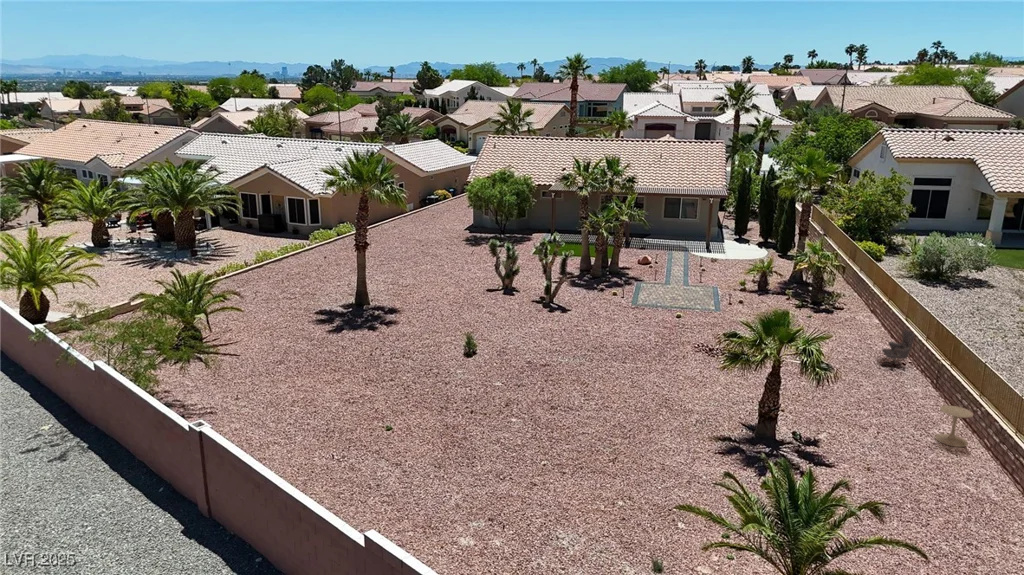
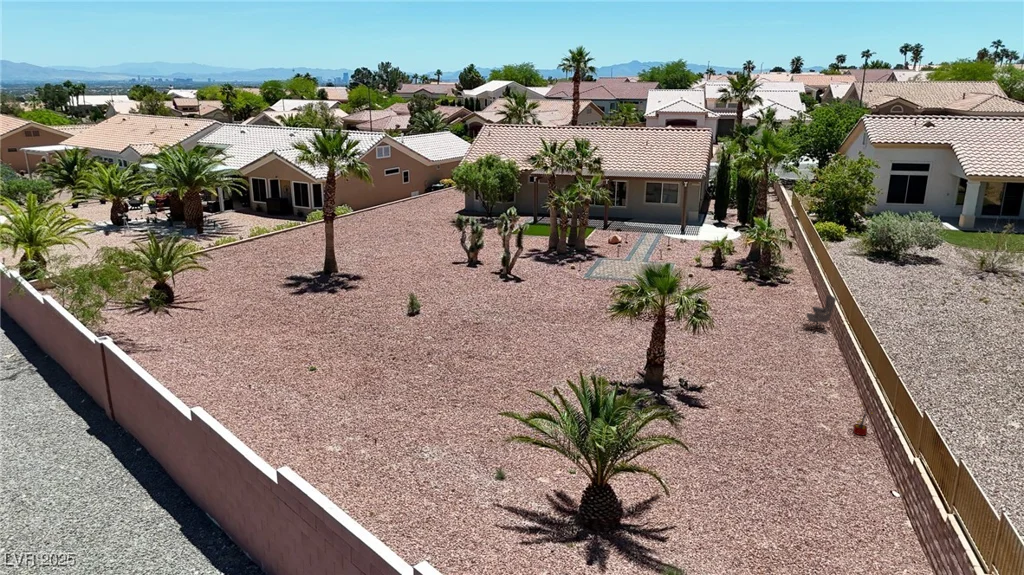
pedestal table: present [935,405,973,447] -> none [826,359,861,397]
decorative plant: none [985,458,1005,493] -> present [853,410,872,435]

